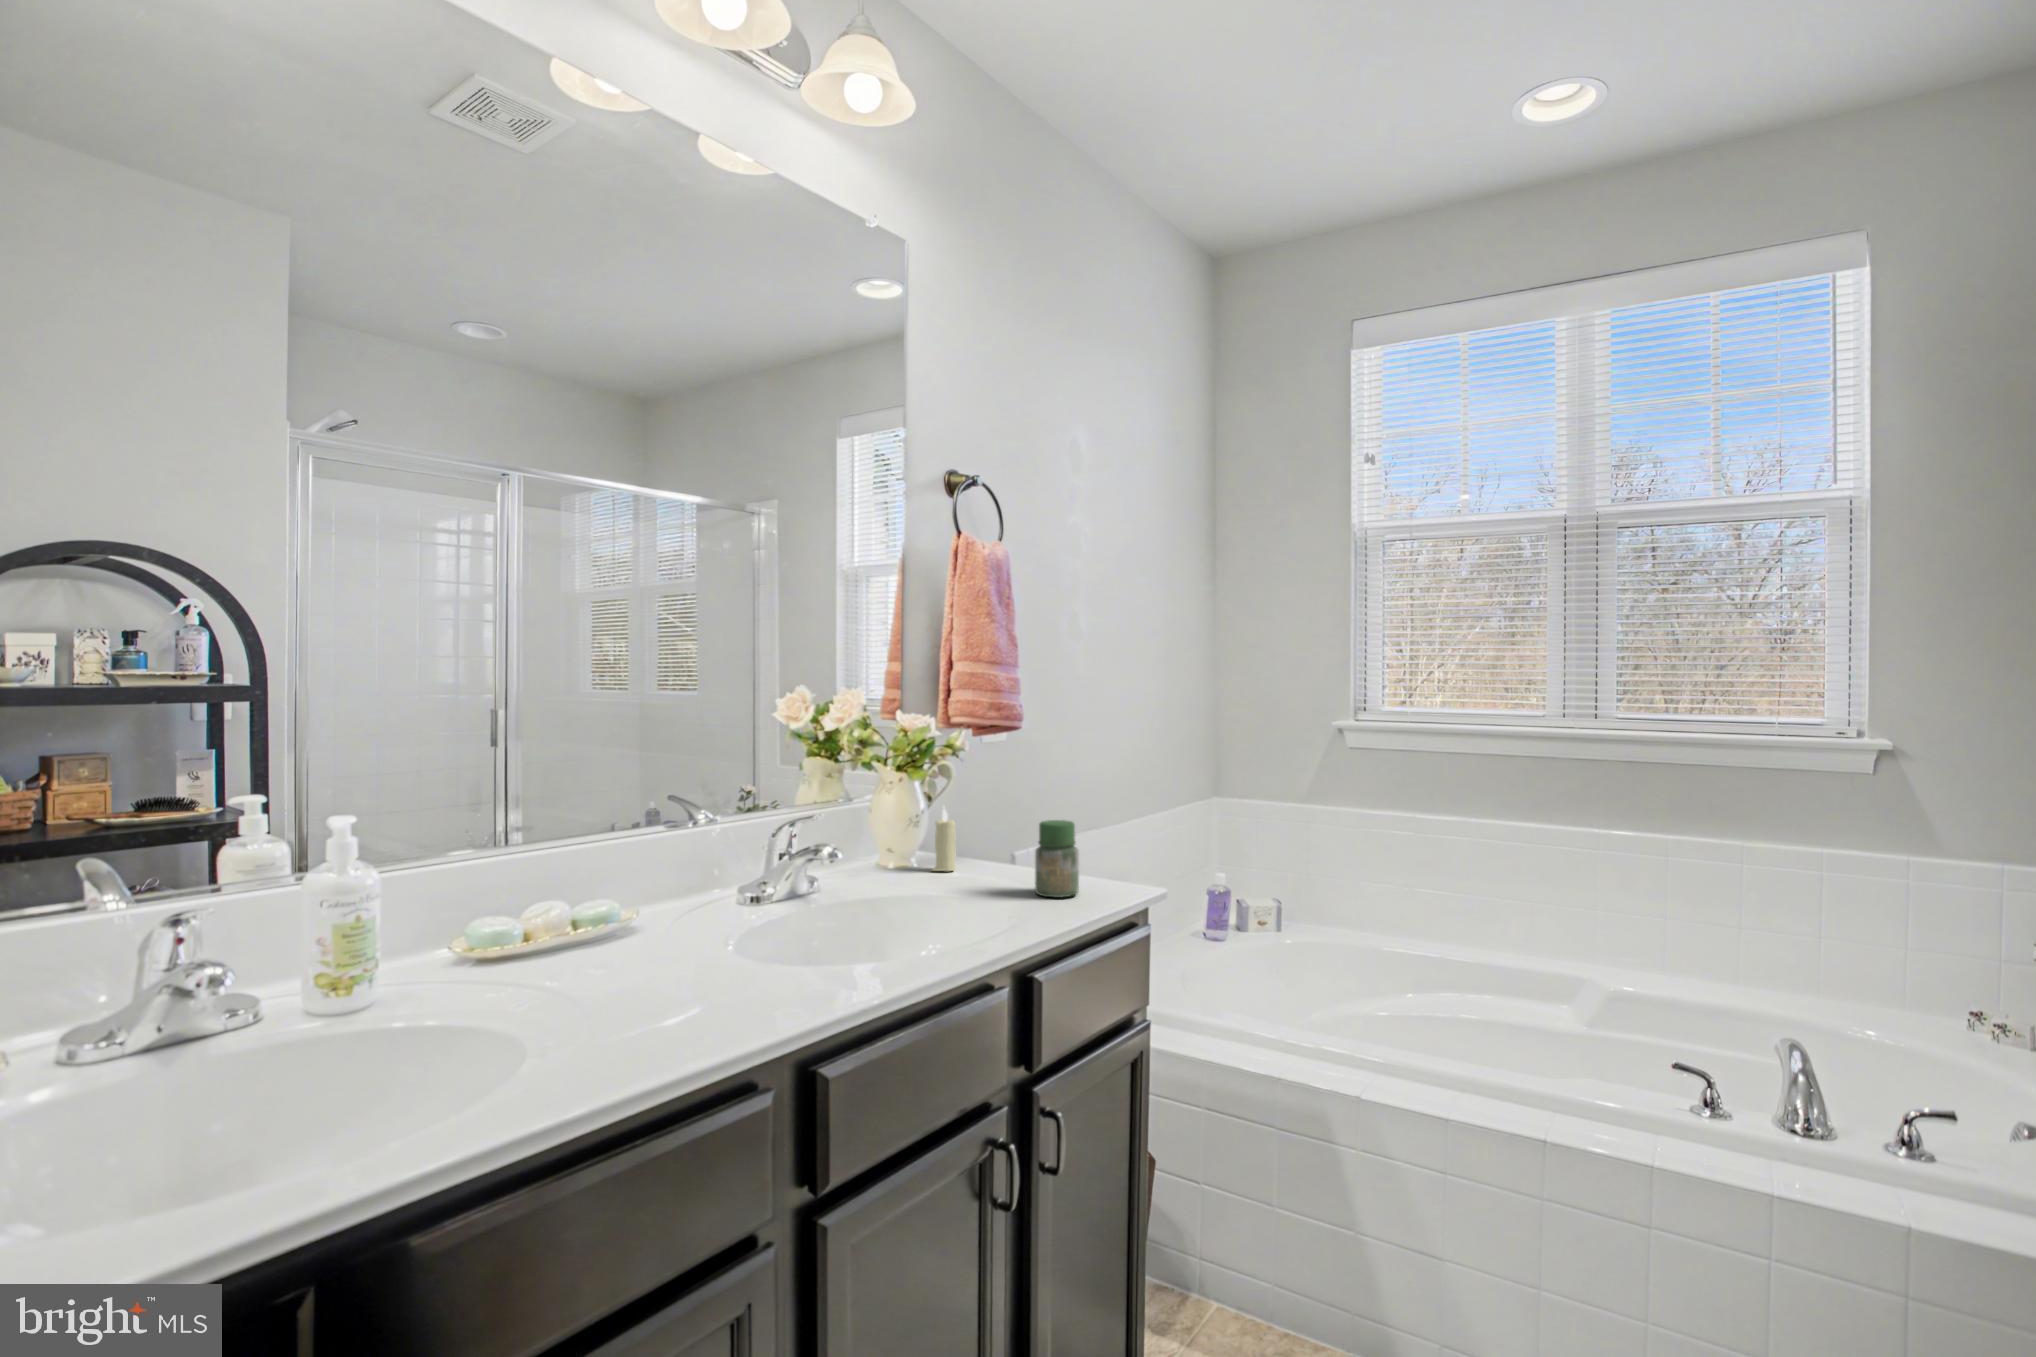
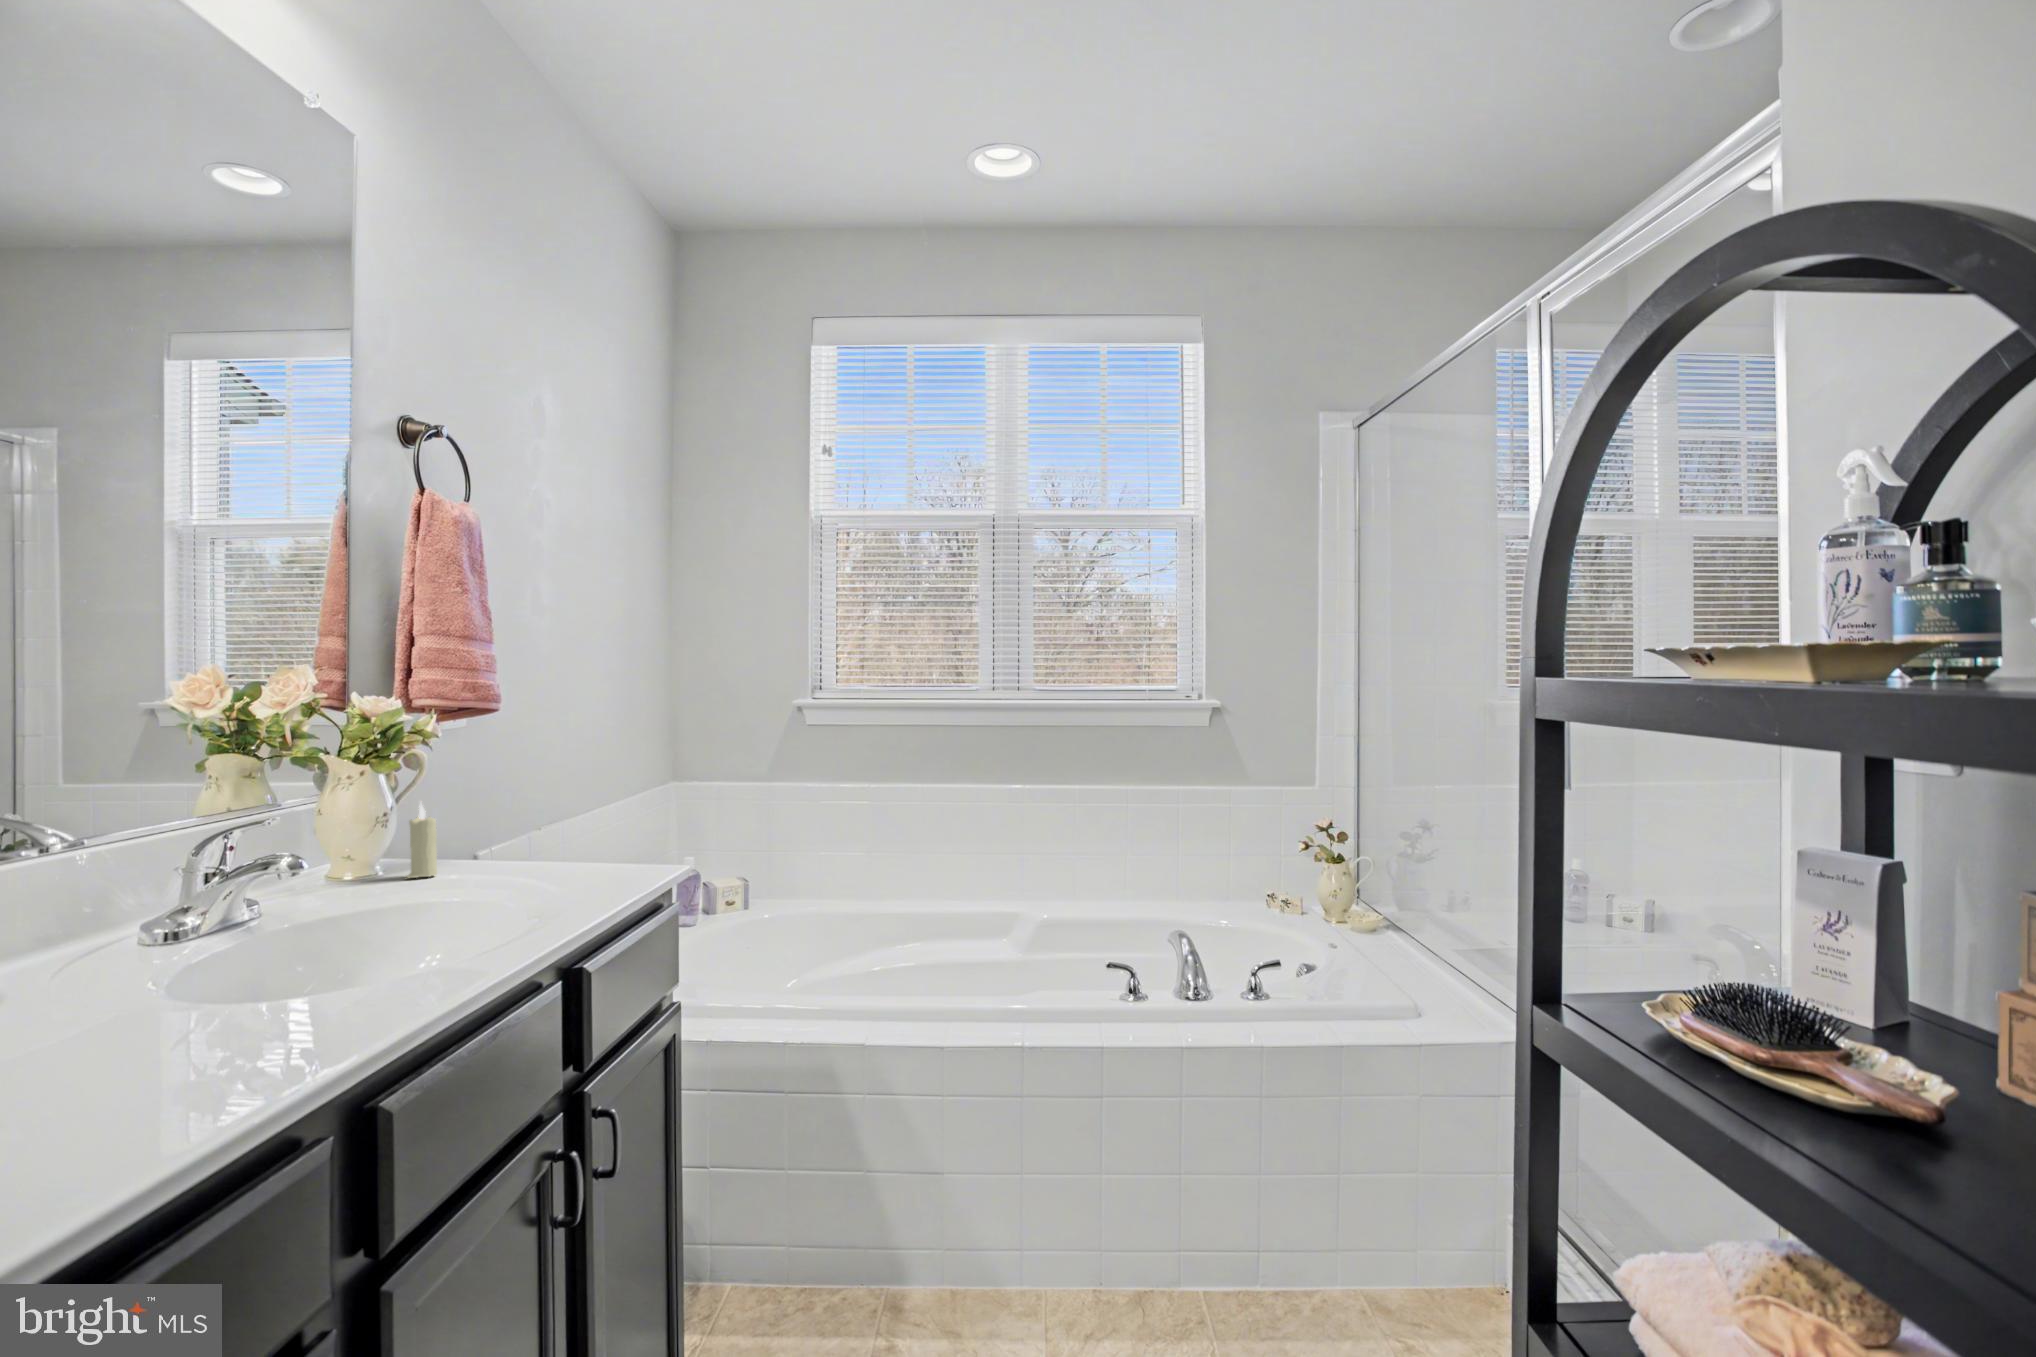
jar: present [1035,820,1079,897] -> none [551,804,603,887]

